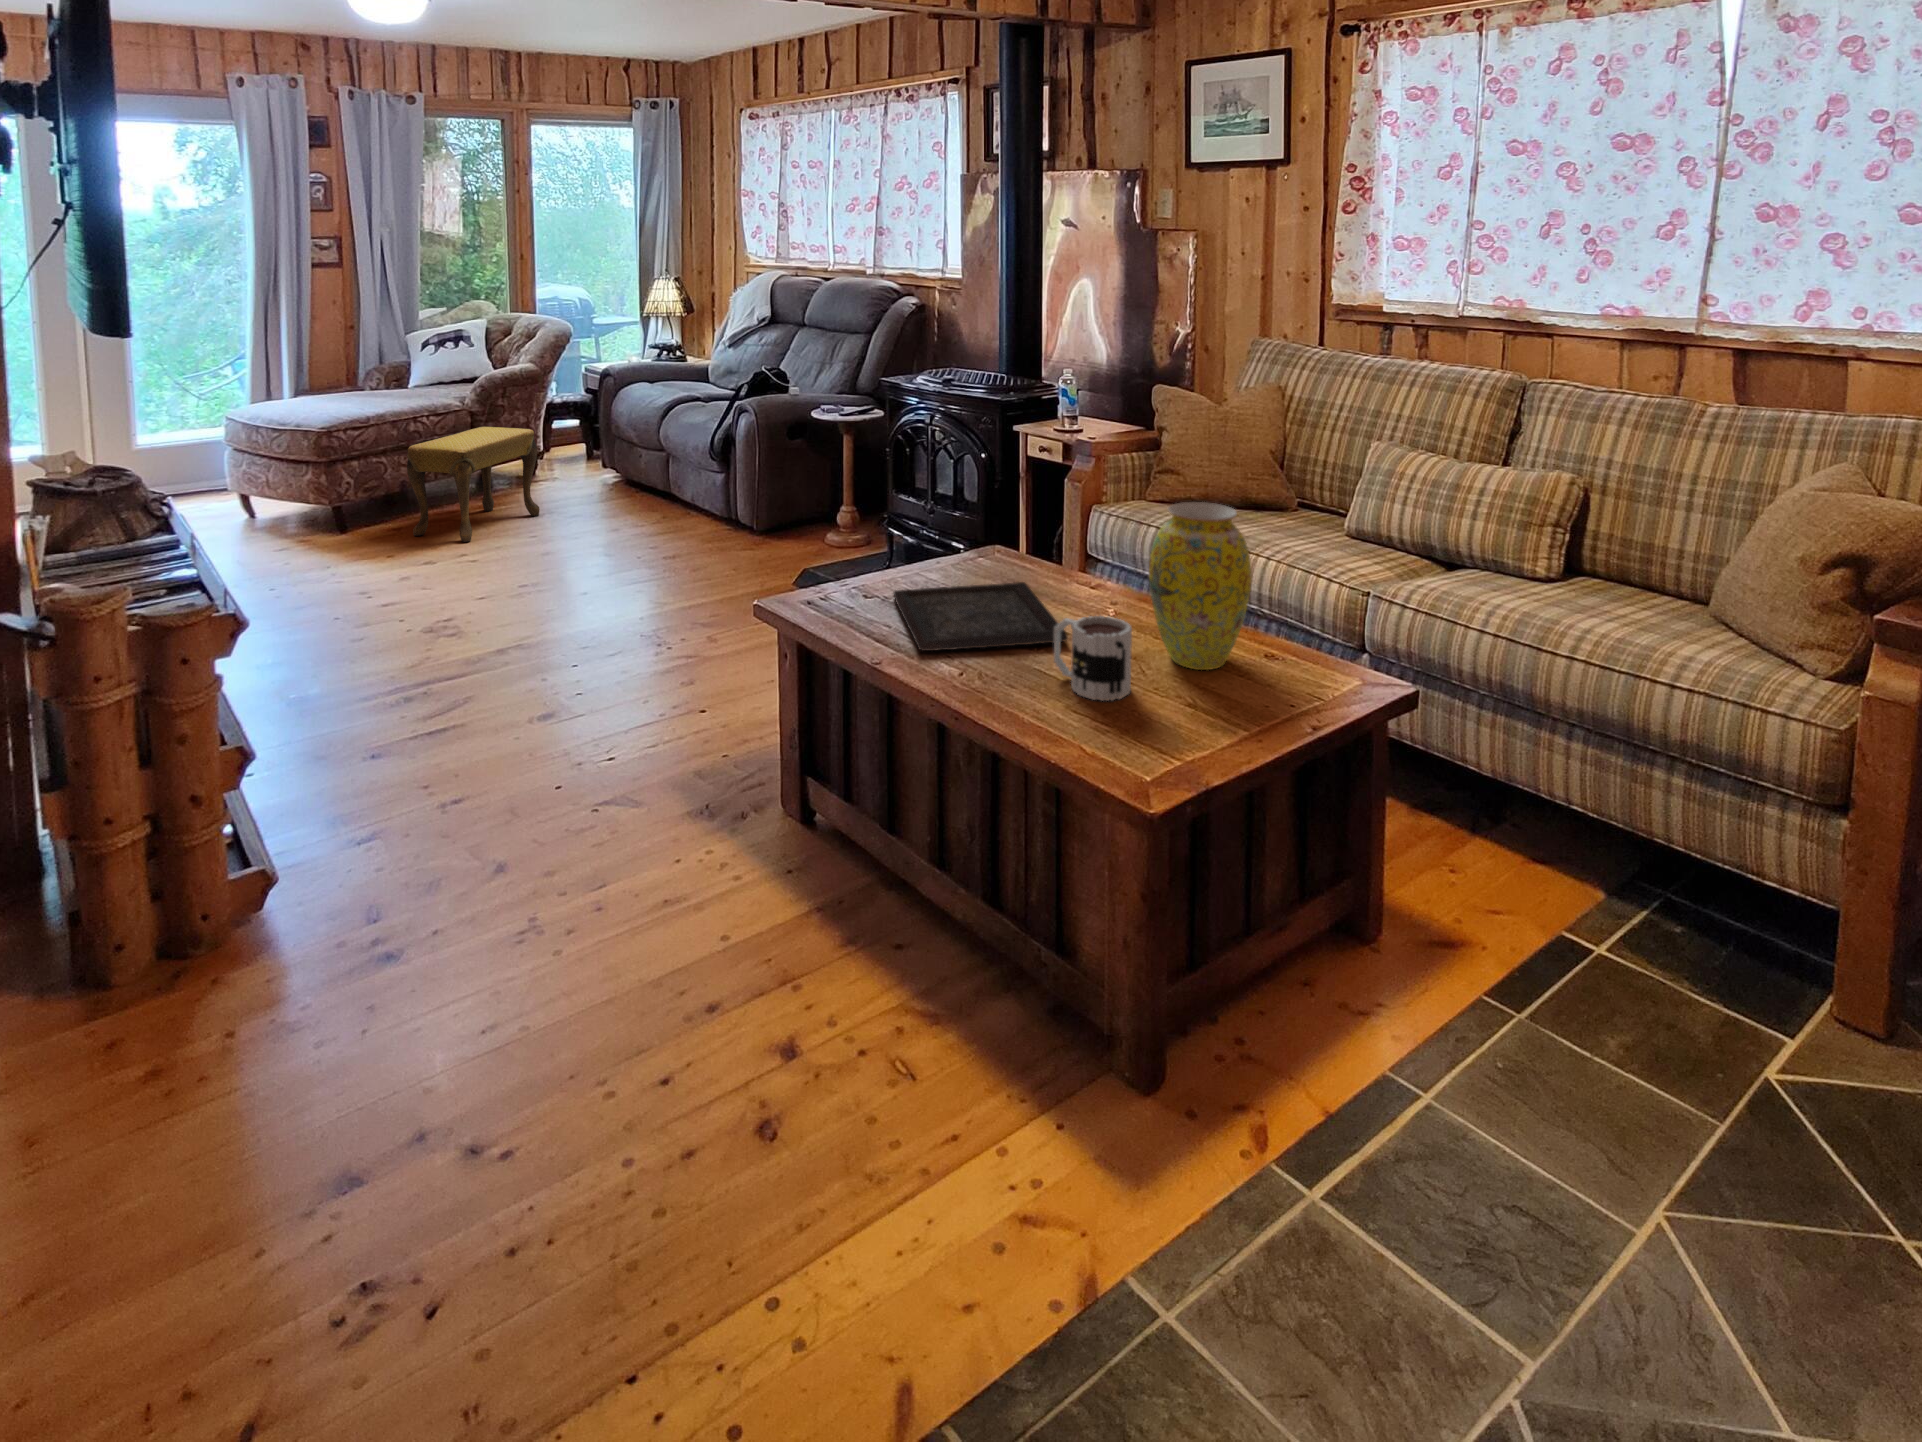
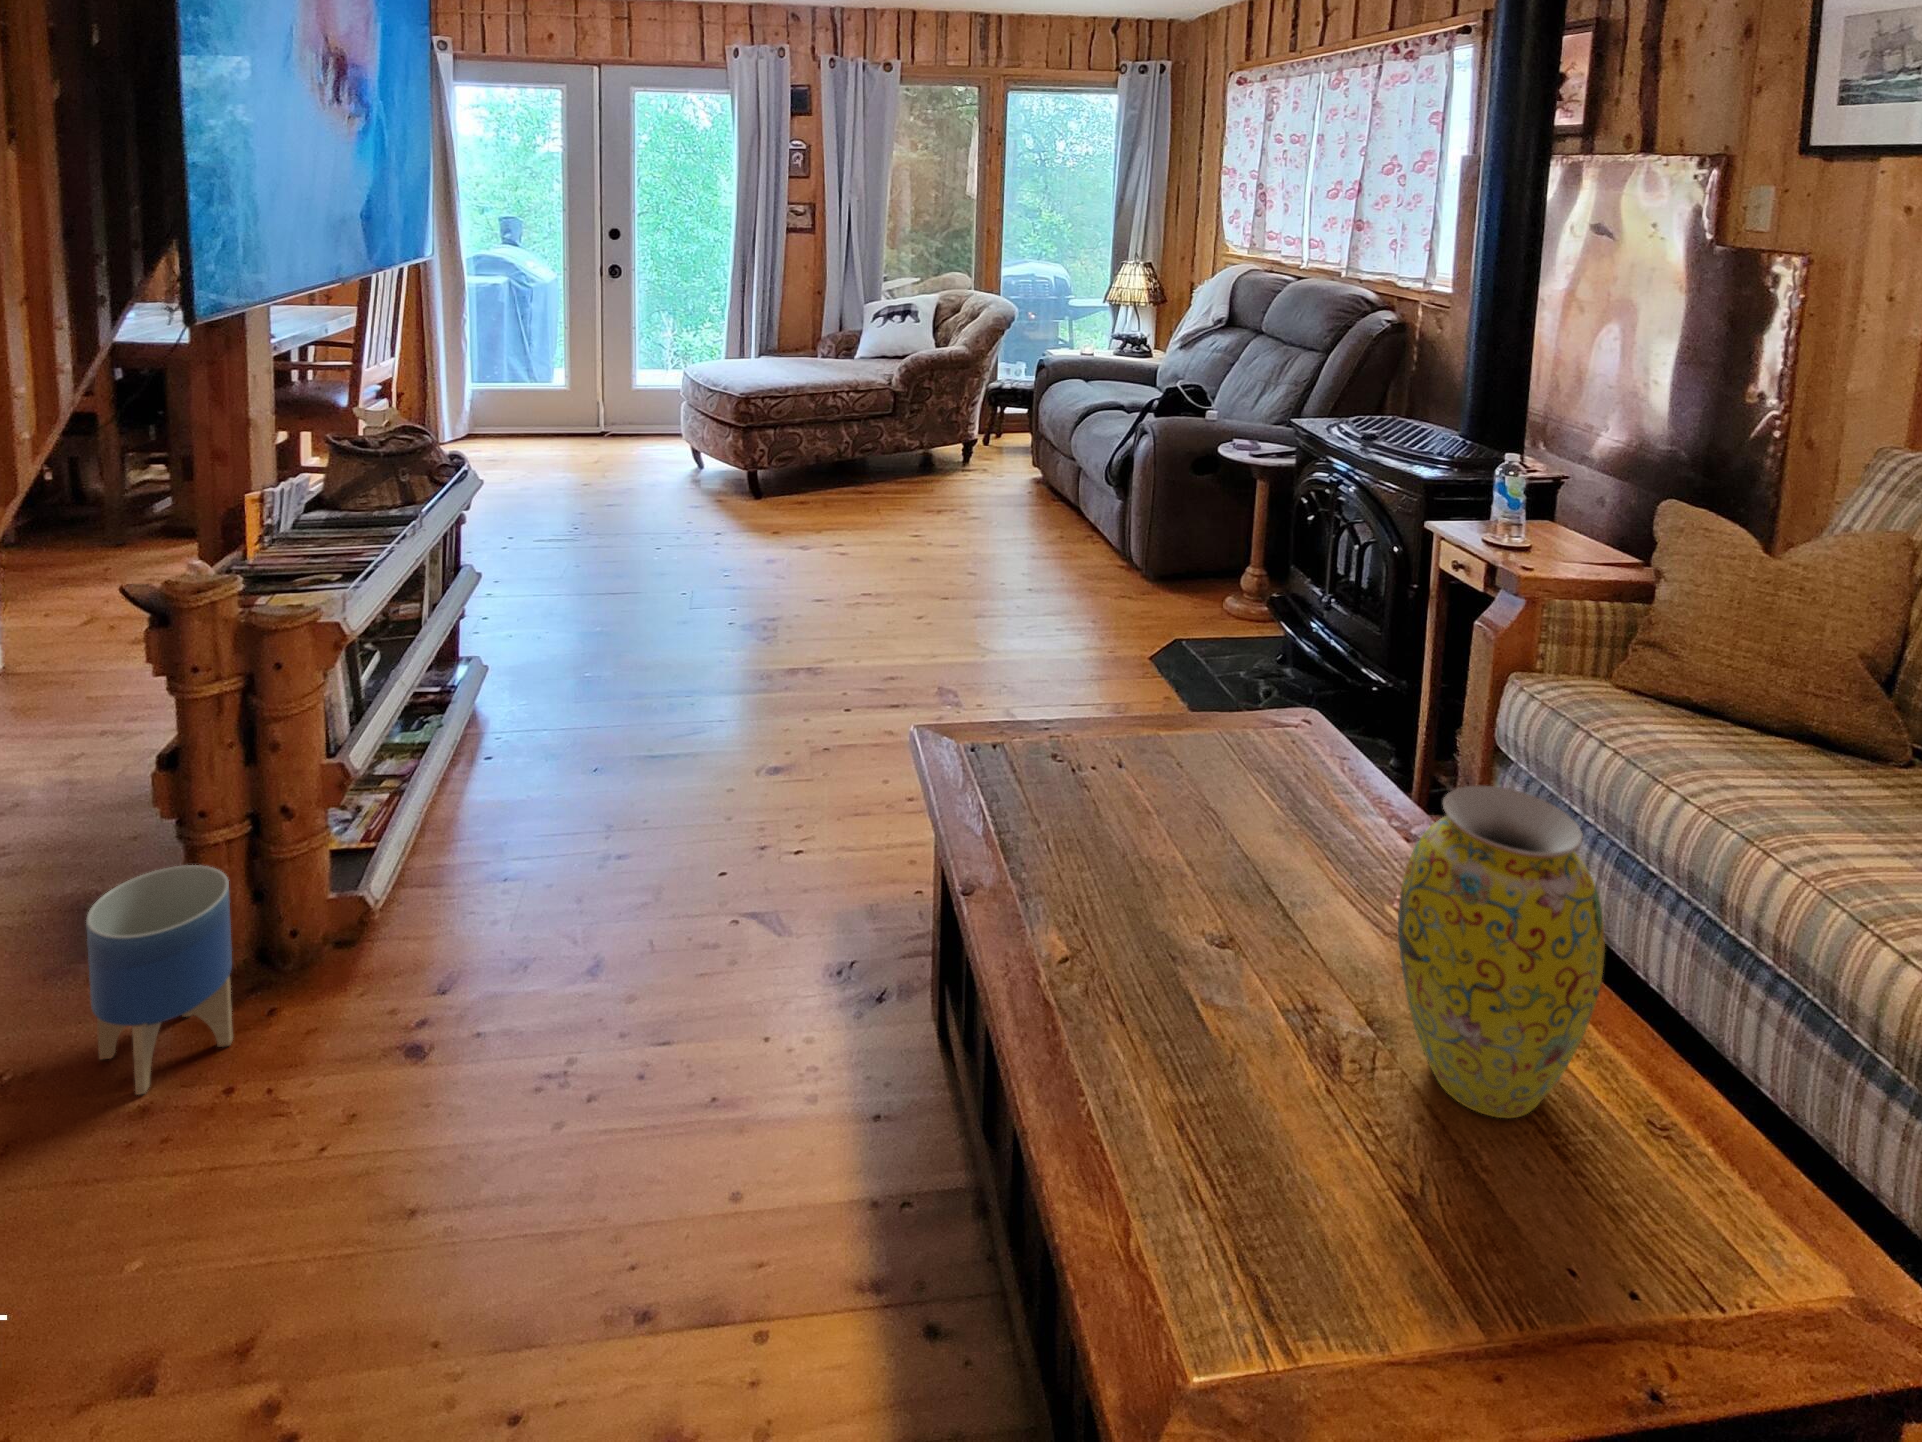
footstool: present [407,427,540,542] -> none [798,414,932,537]
tray: present [894,582,1068,651] -> none [1024,770,1284,955]
mug: present [1054,616,1132,701] -> none [1196,939,1314,1129]
planter: none [51,849,197,1060] -> present [86,865,233,1095]

